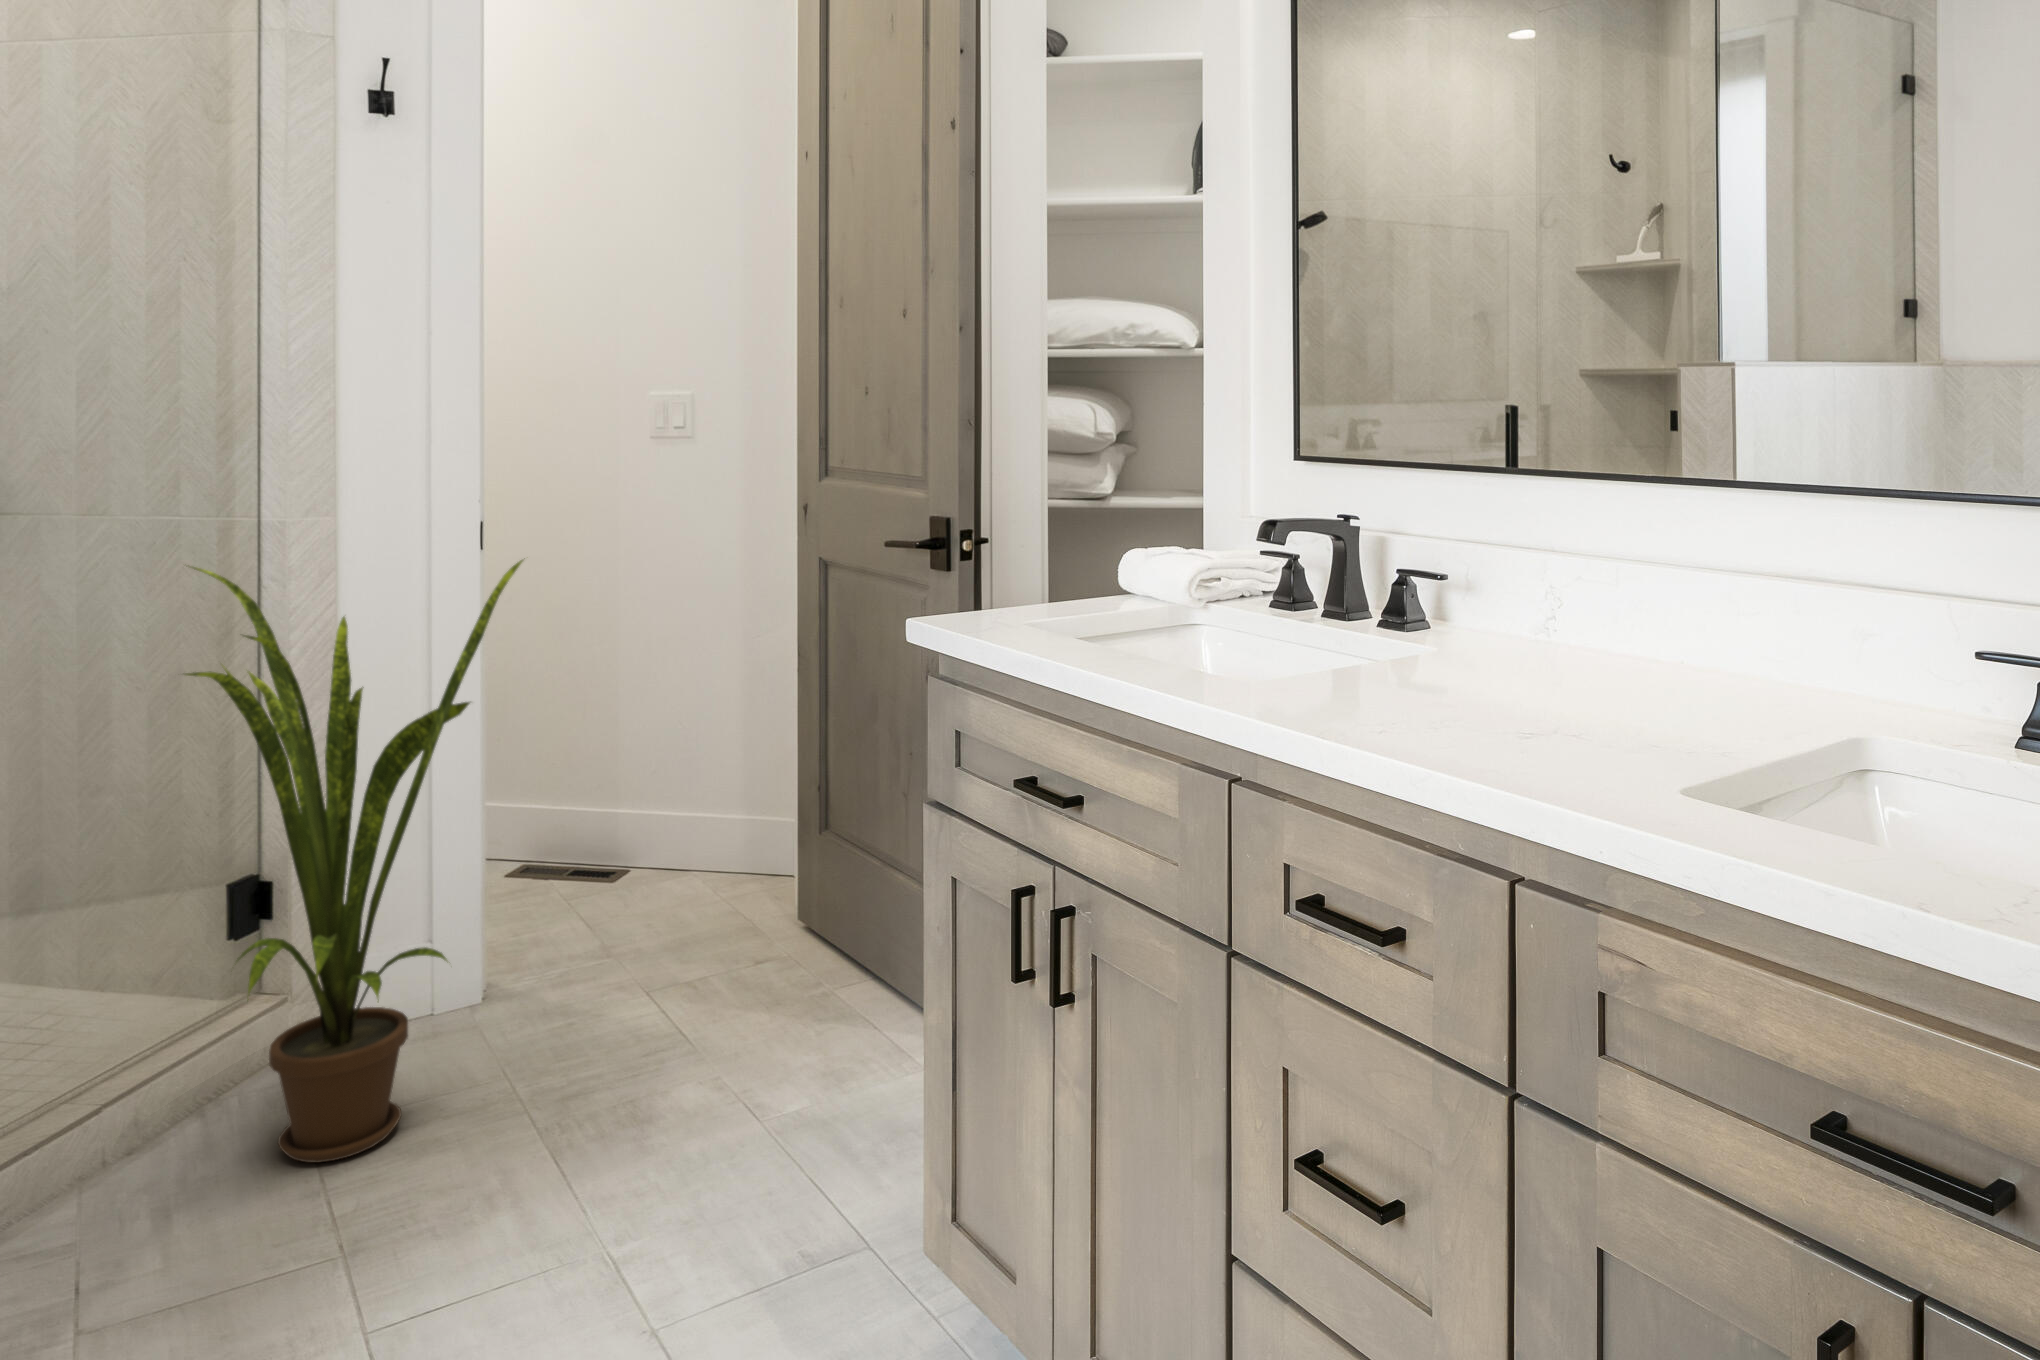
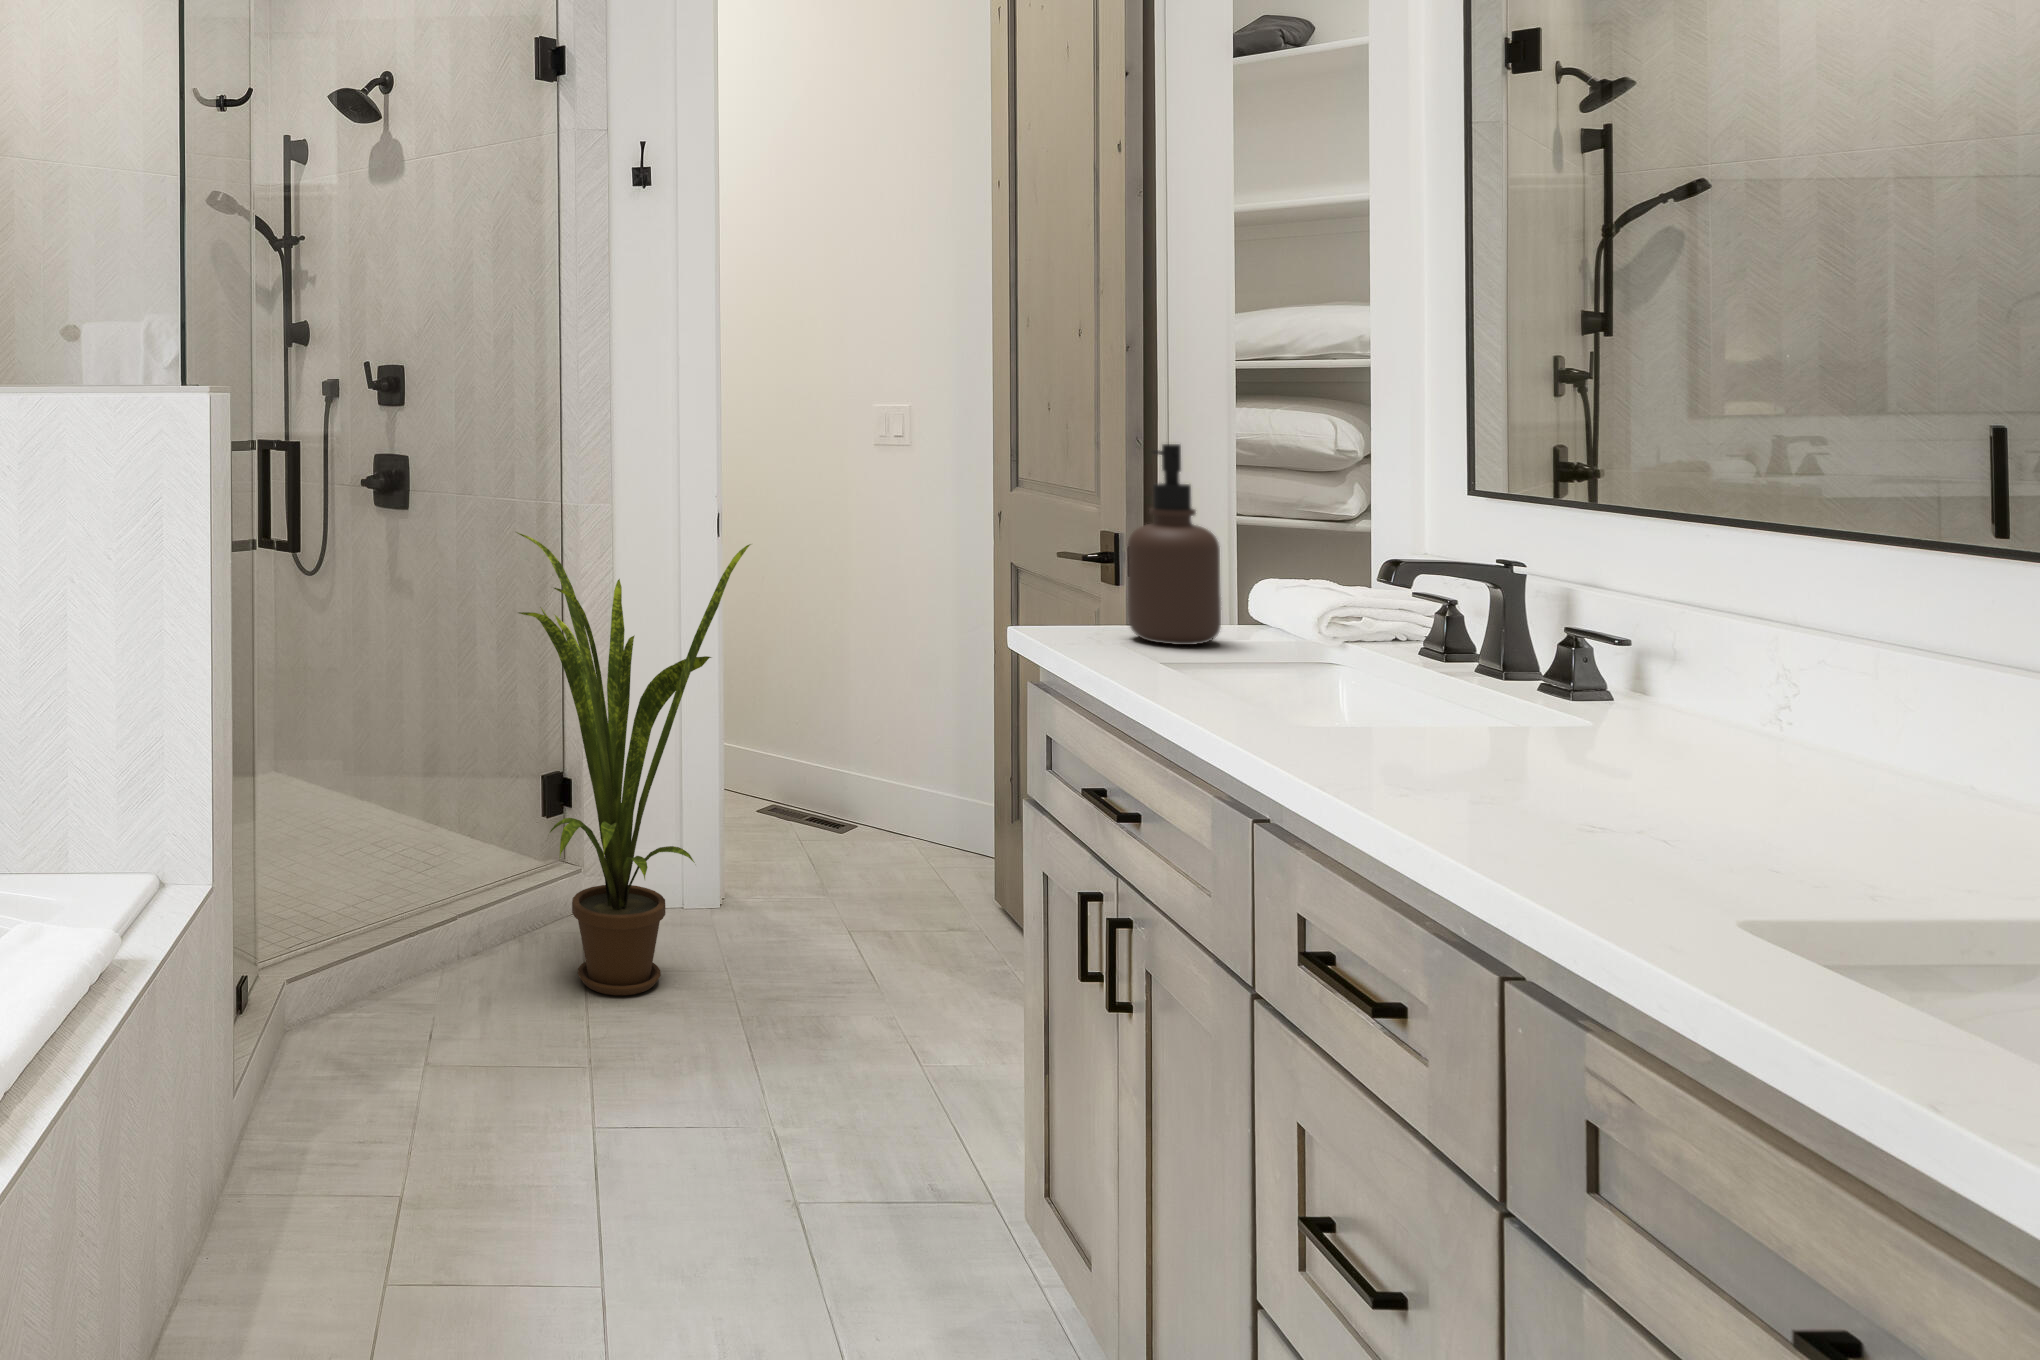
soap dispenser: none [983,409,1077,630] -> present [1127,444,1221,645]

